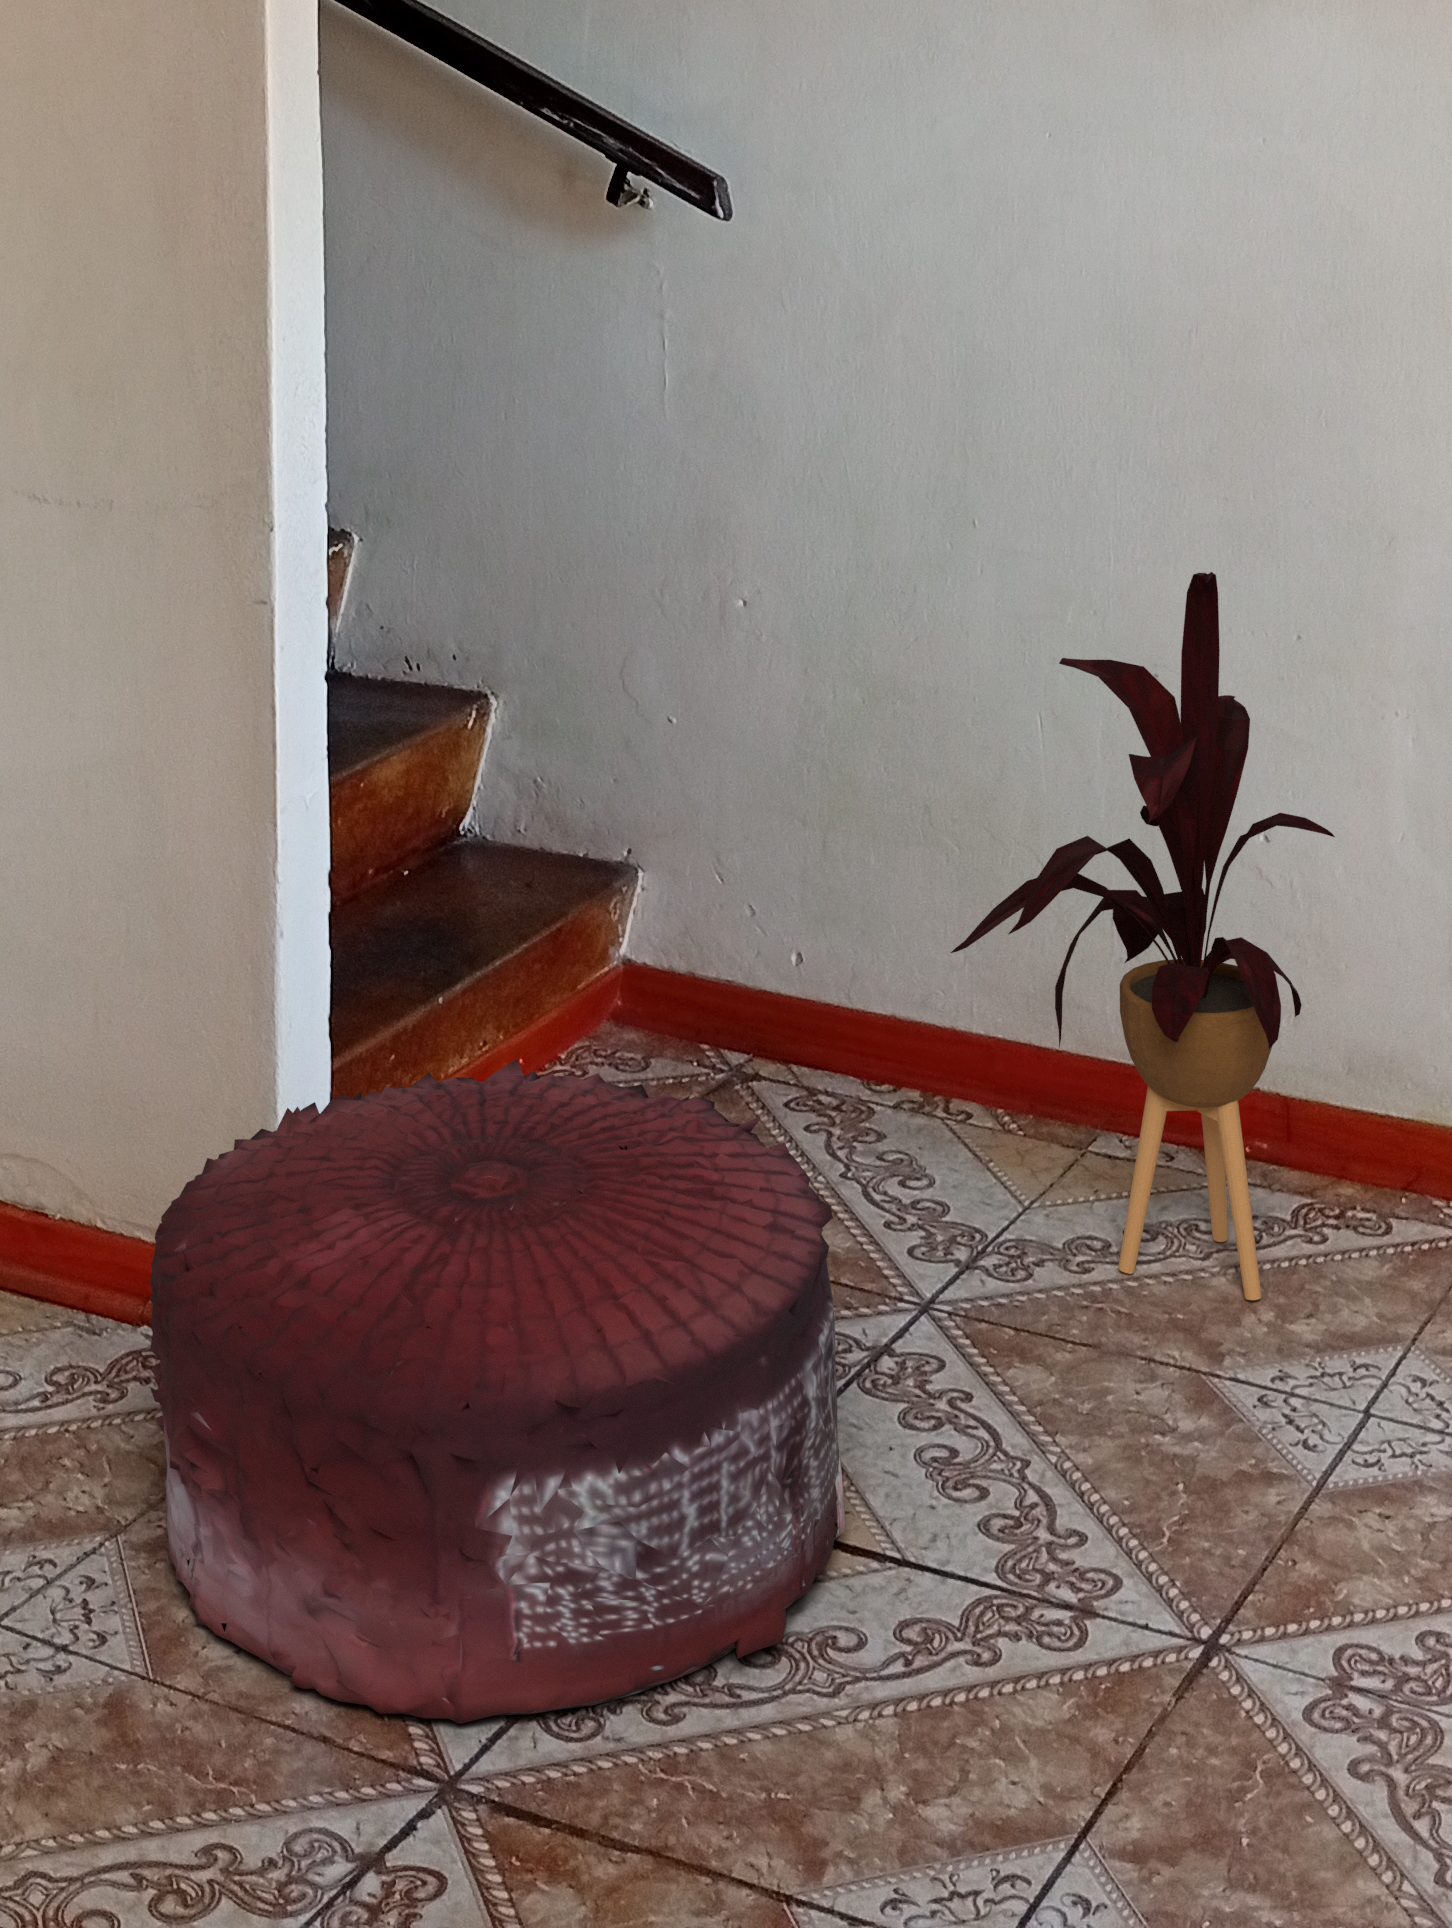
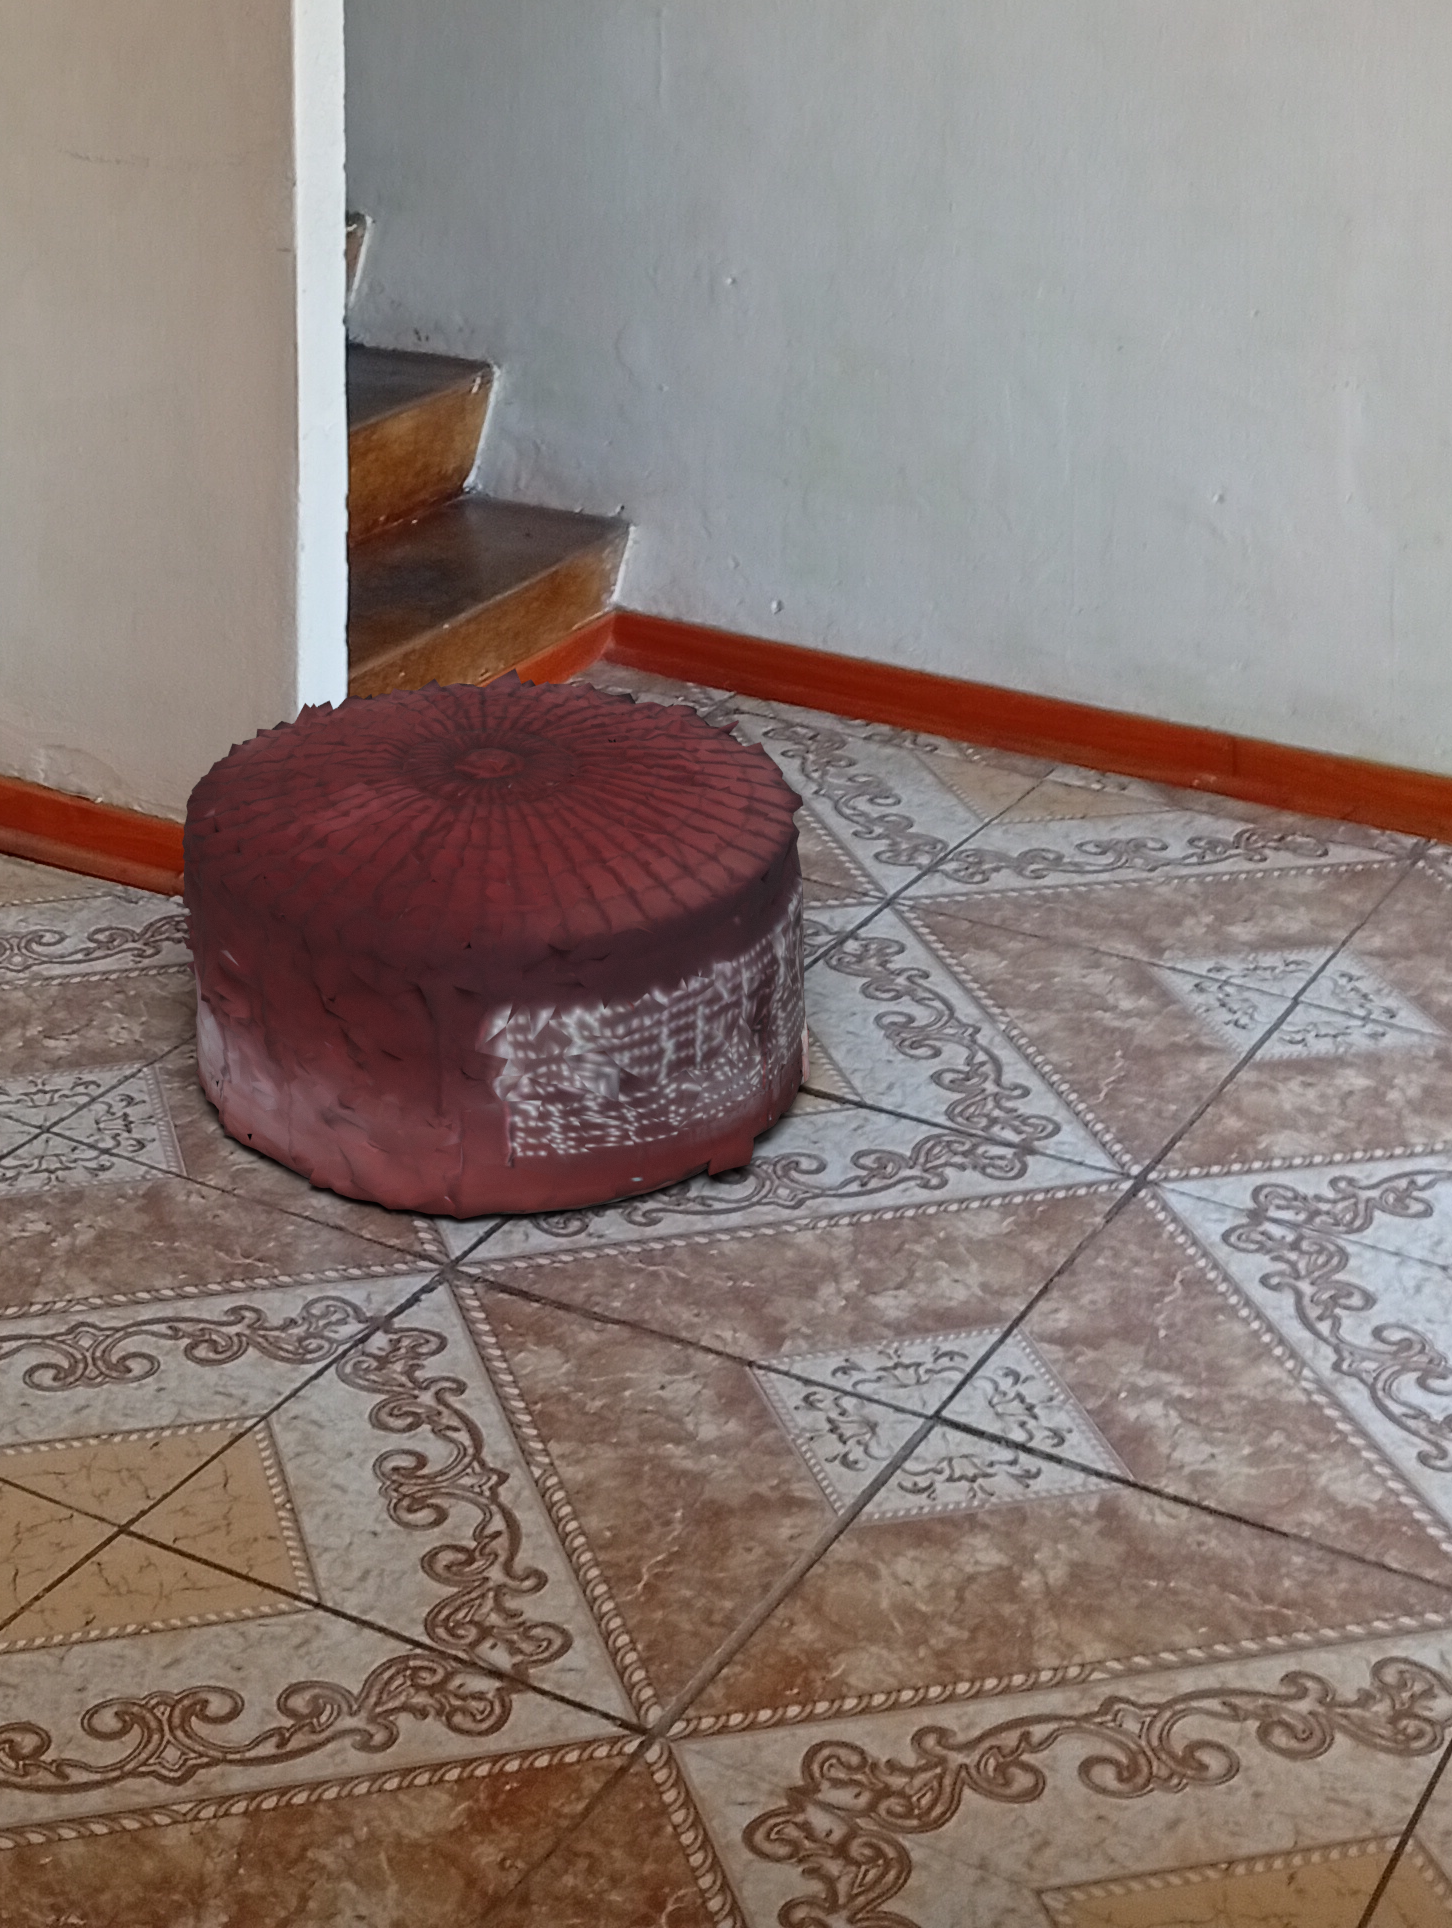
house plant: present [951,572,1335,1300] -> none [919,238,1286,906]

